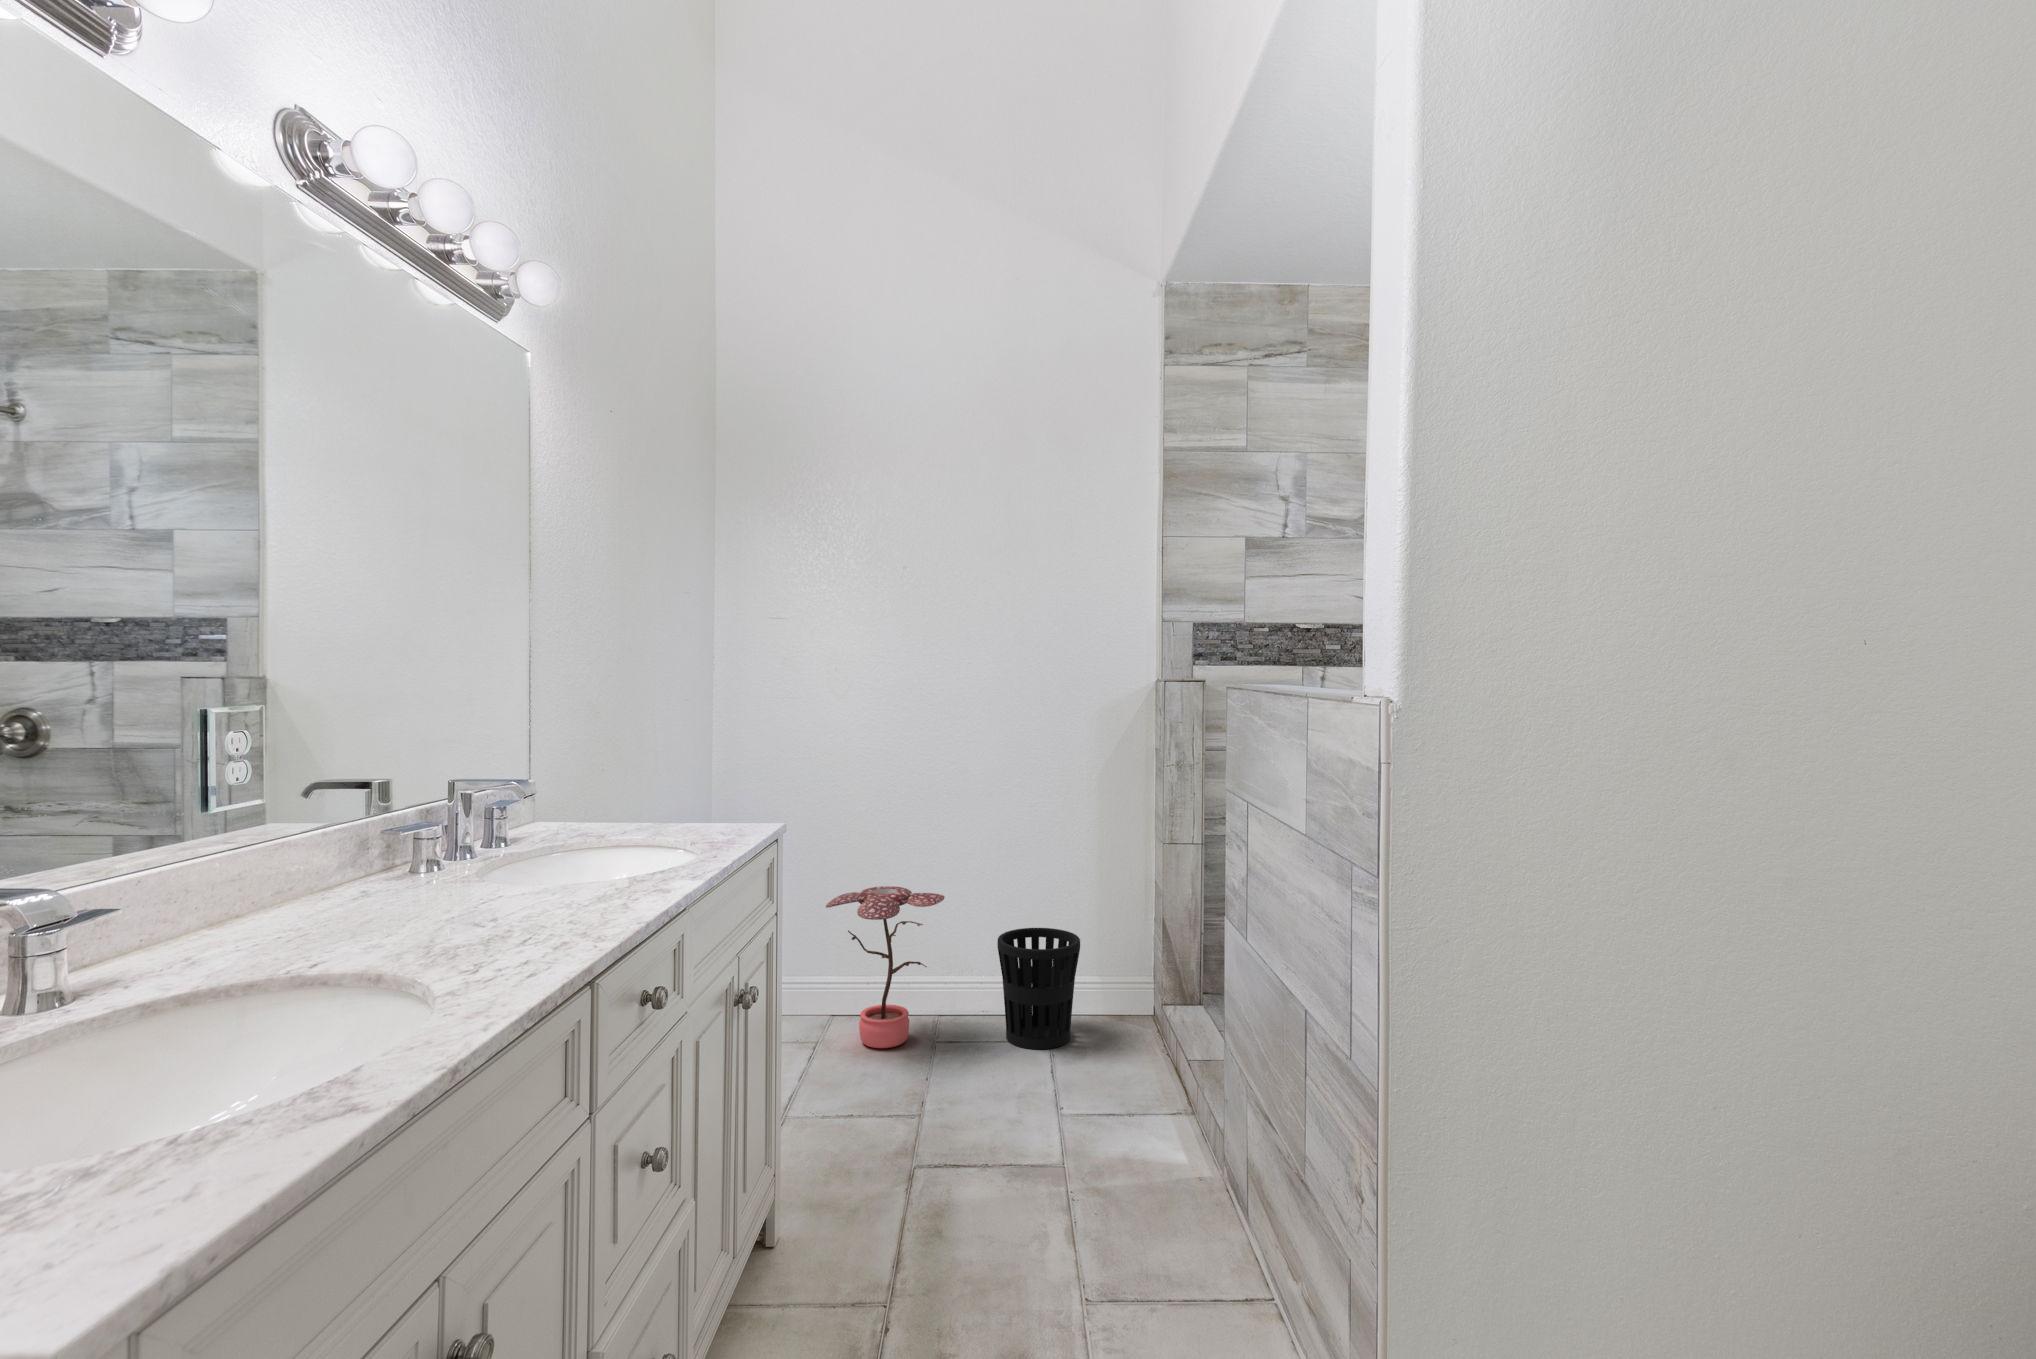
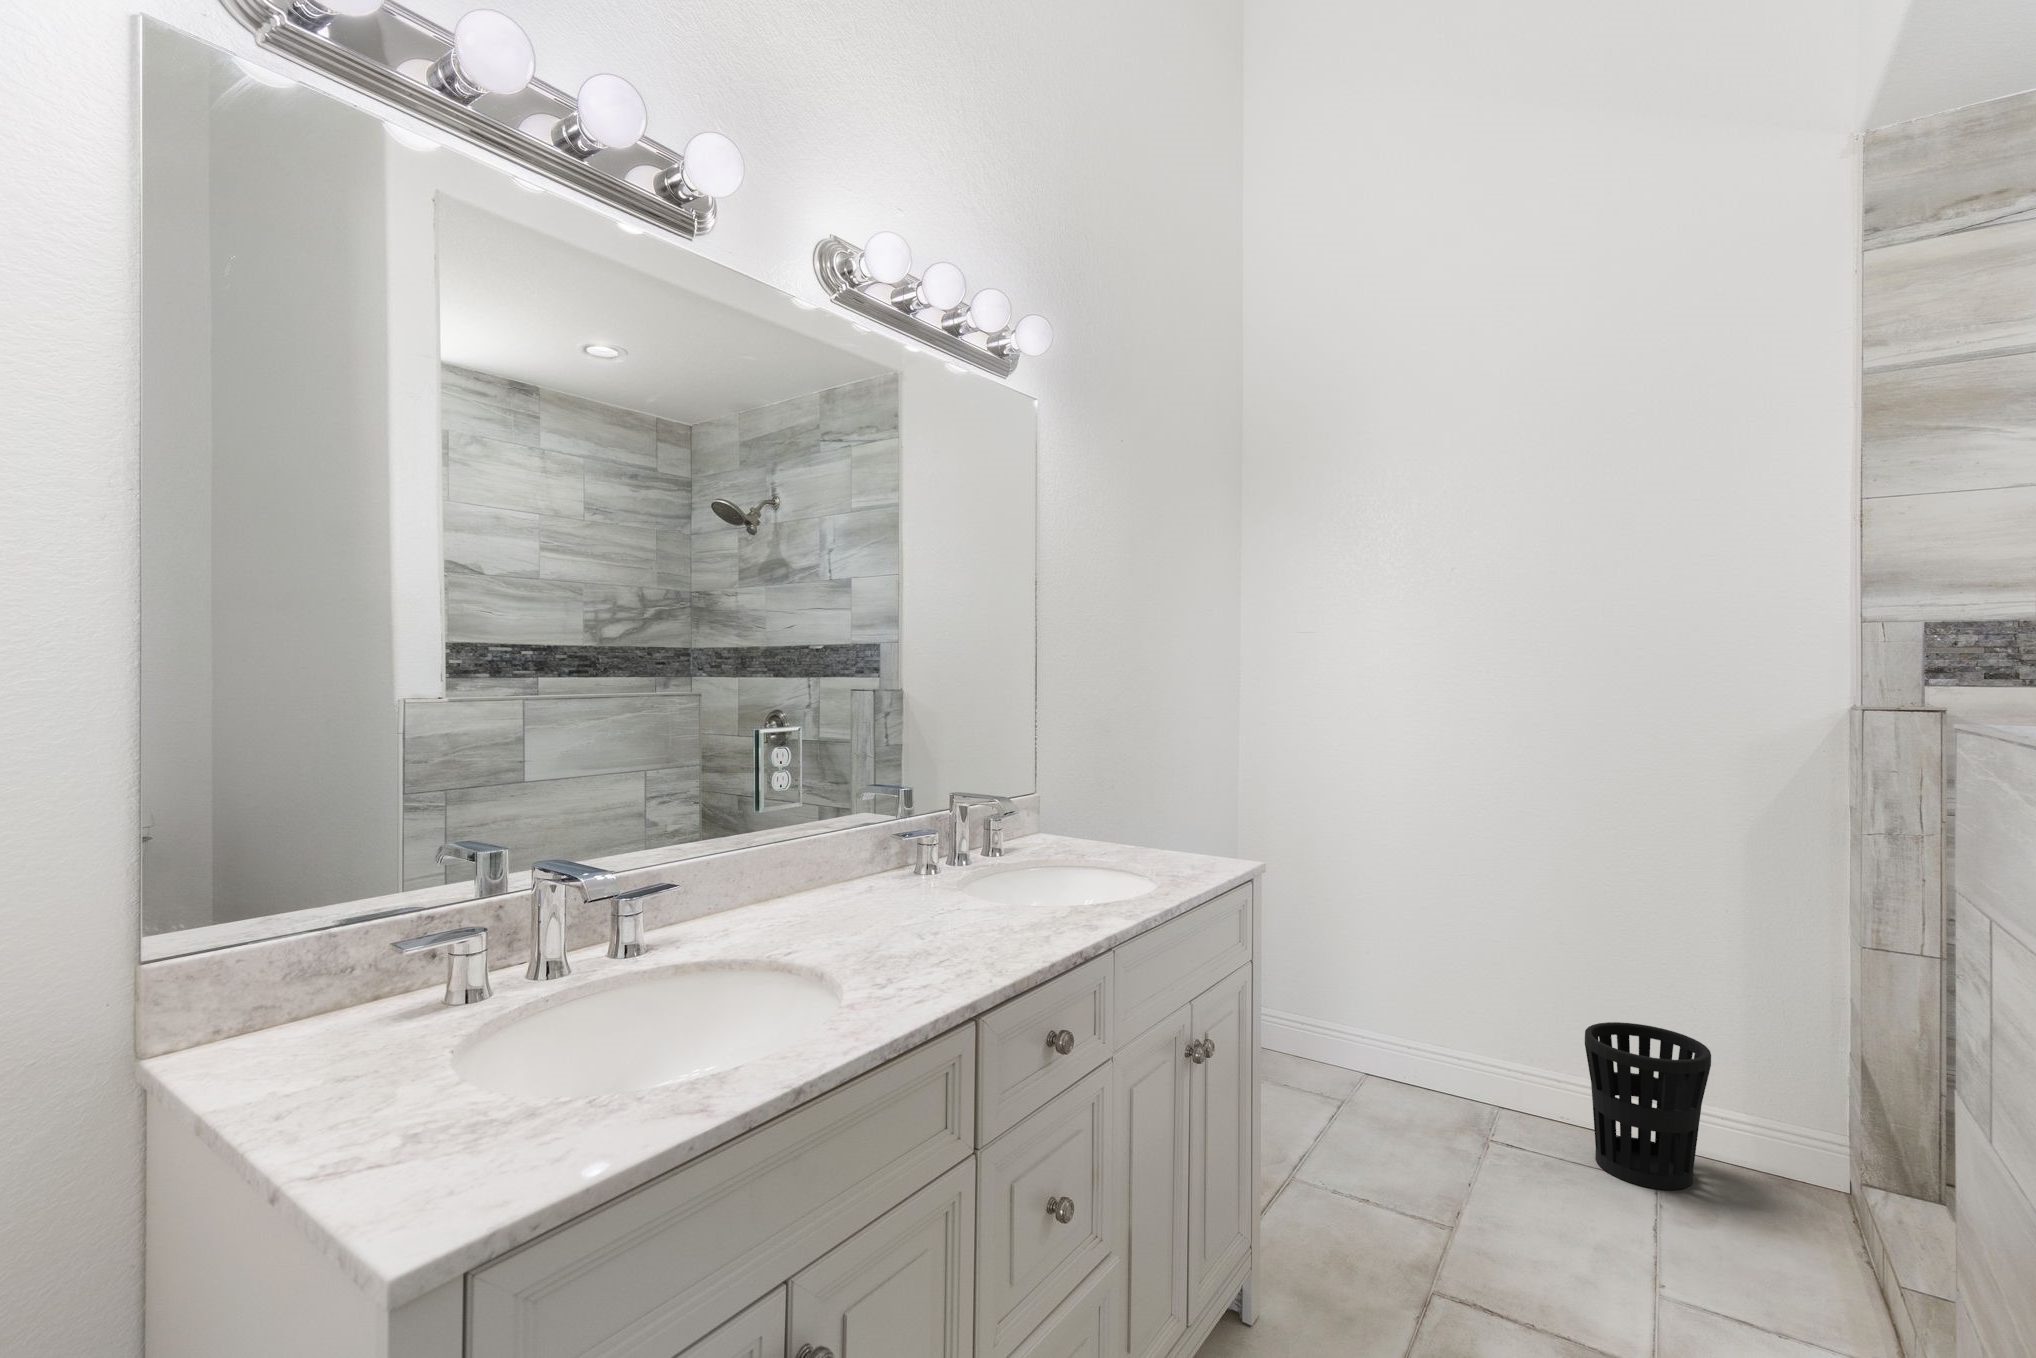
potted plant: present [826,886,945,1048] -> none [1362,940,1511,1132]

